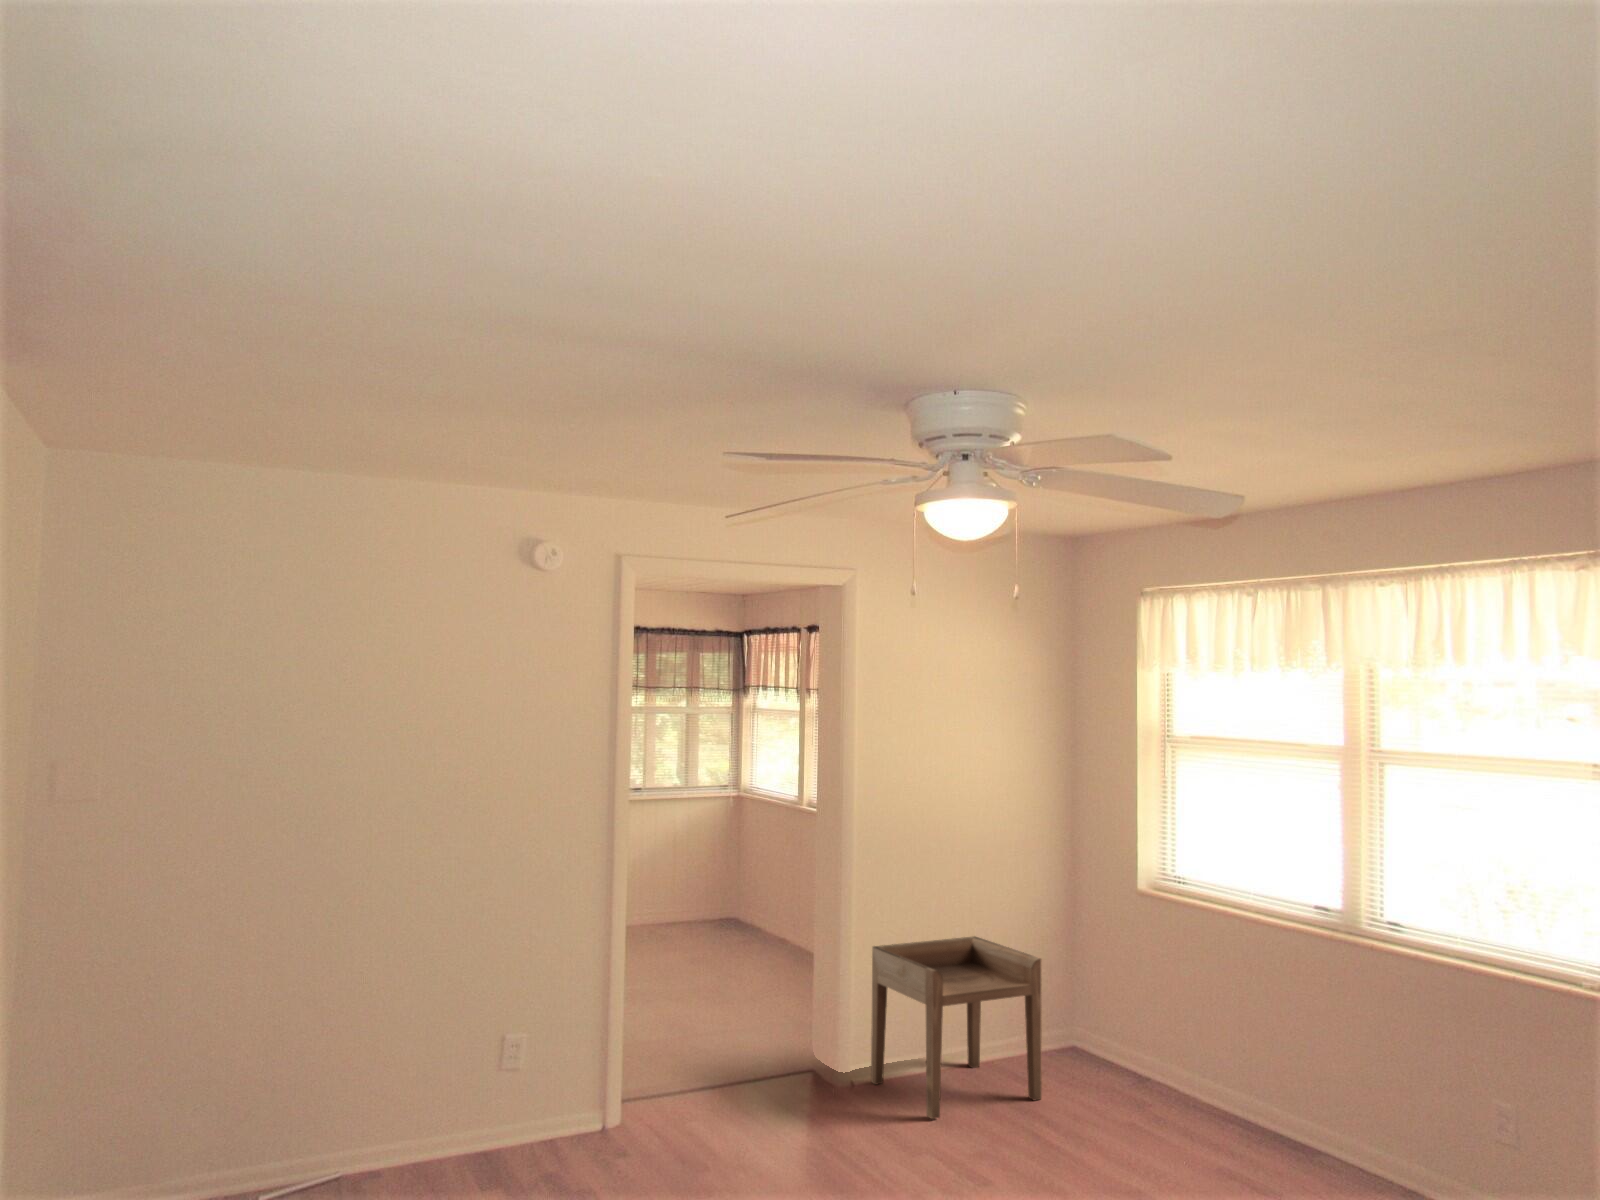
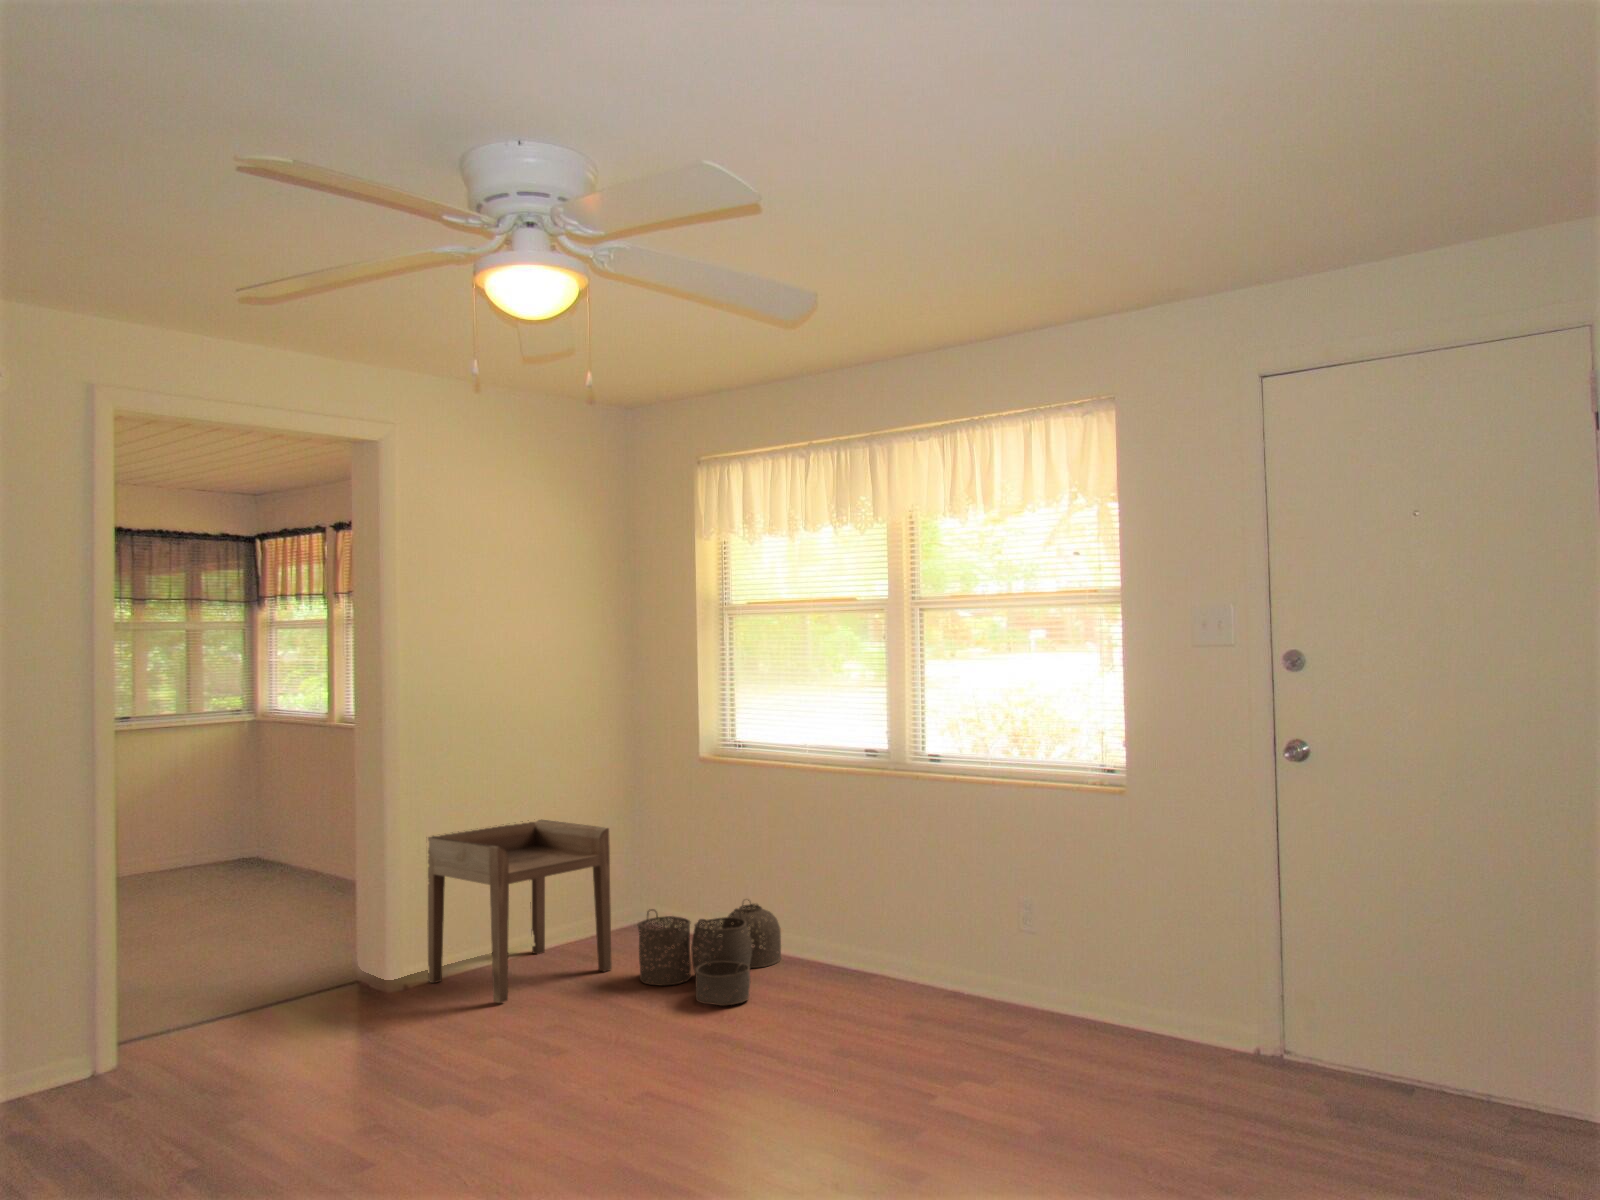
woven basket: none [1066,1046,1219,1166] -> present [638,900,781,1006]

